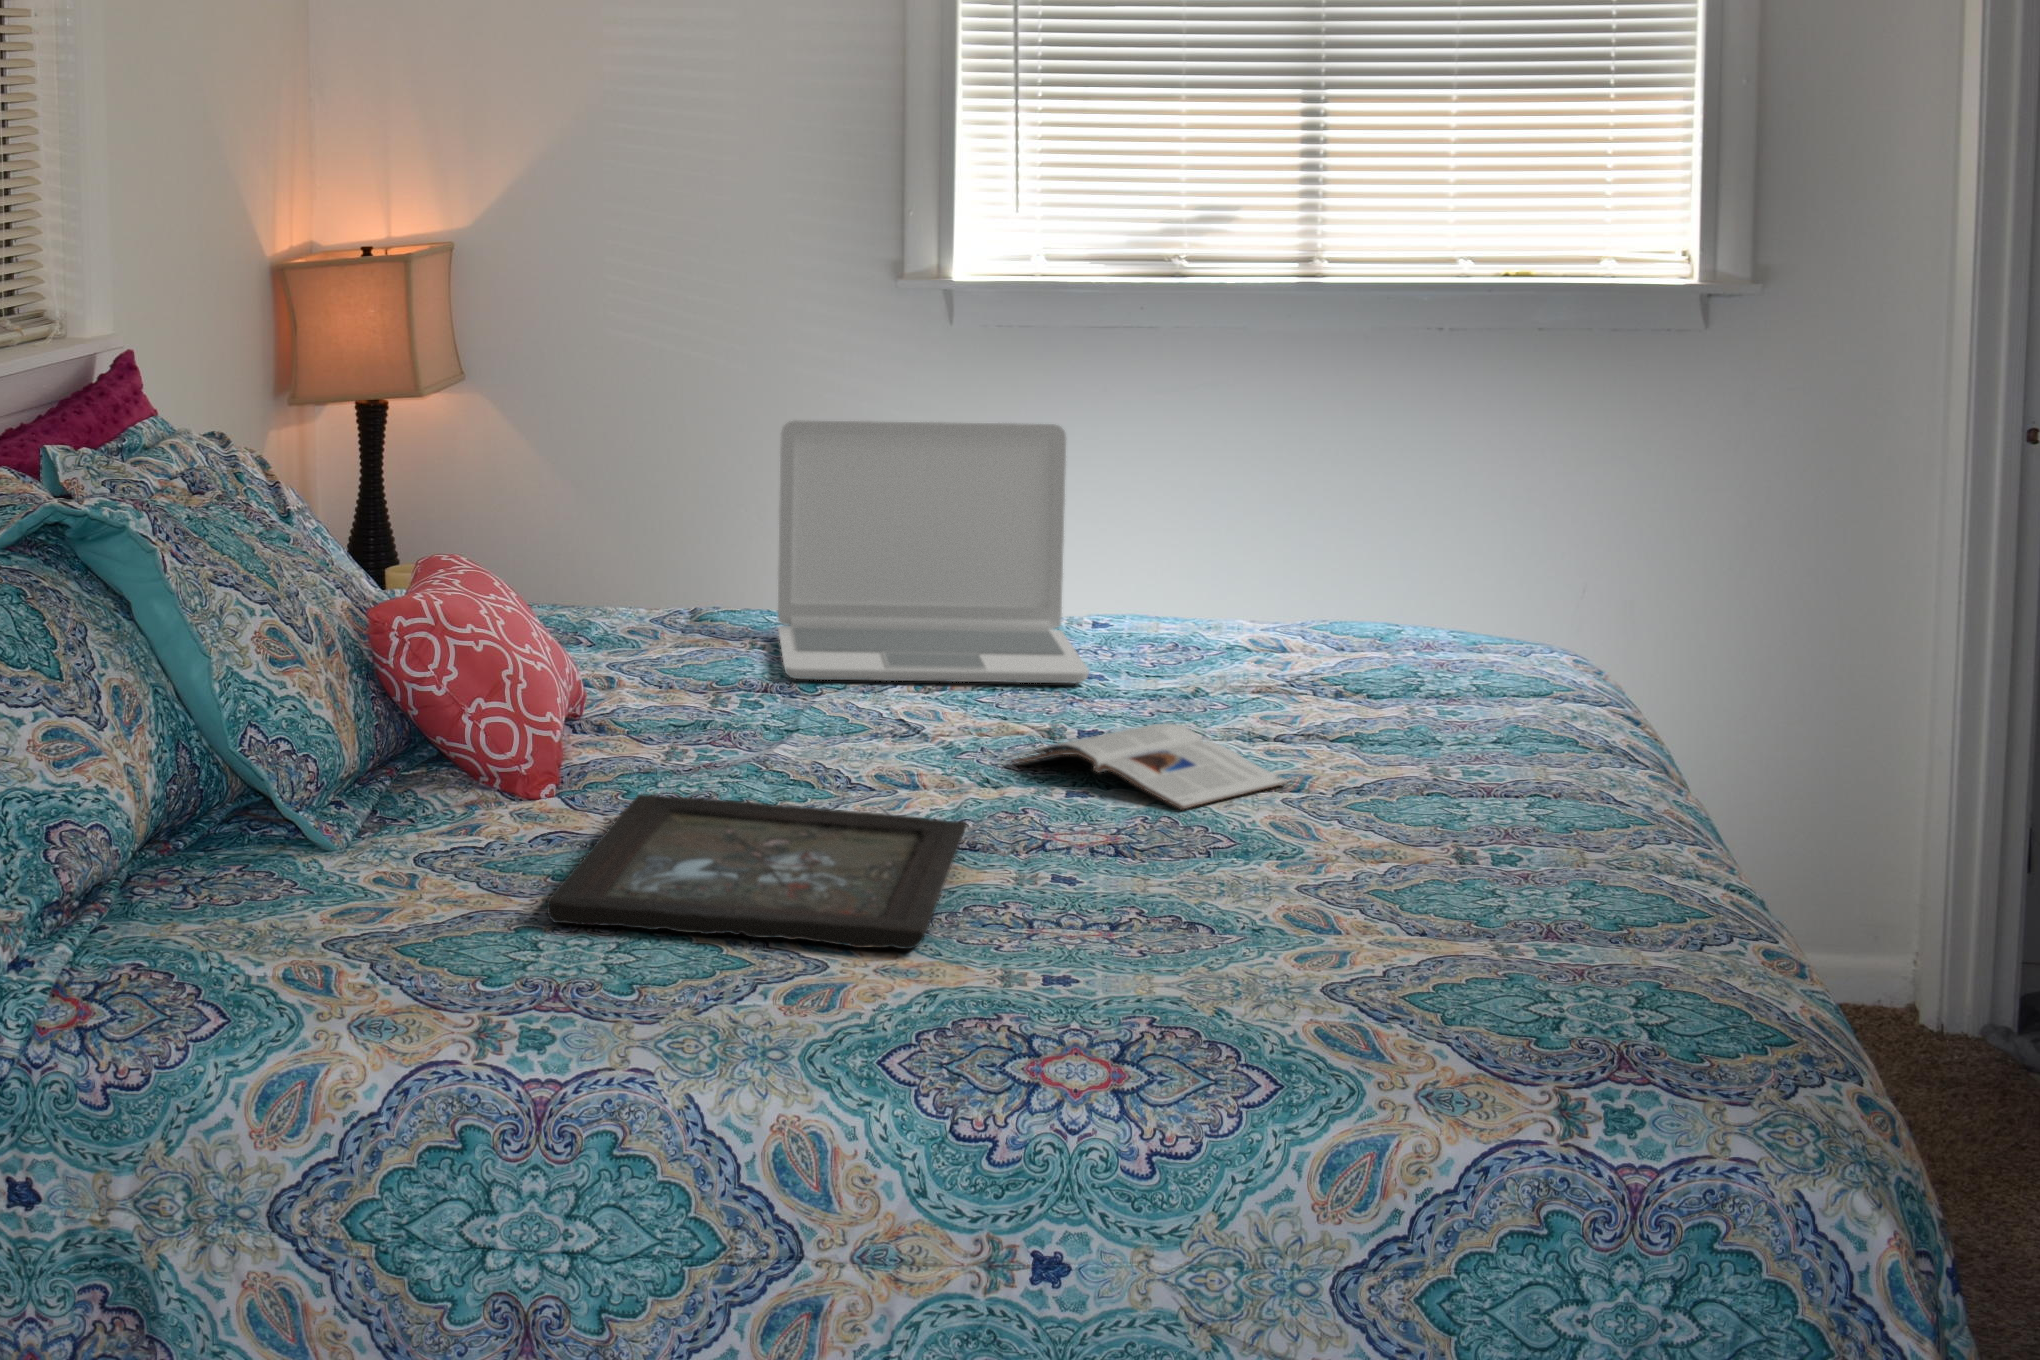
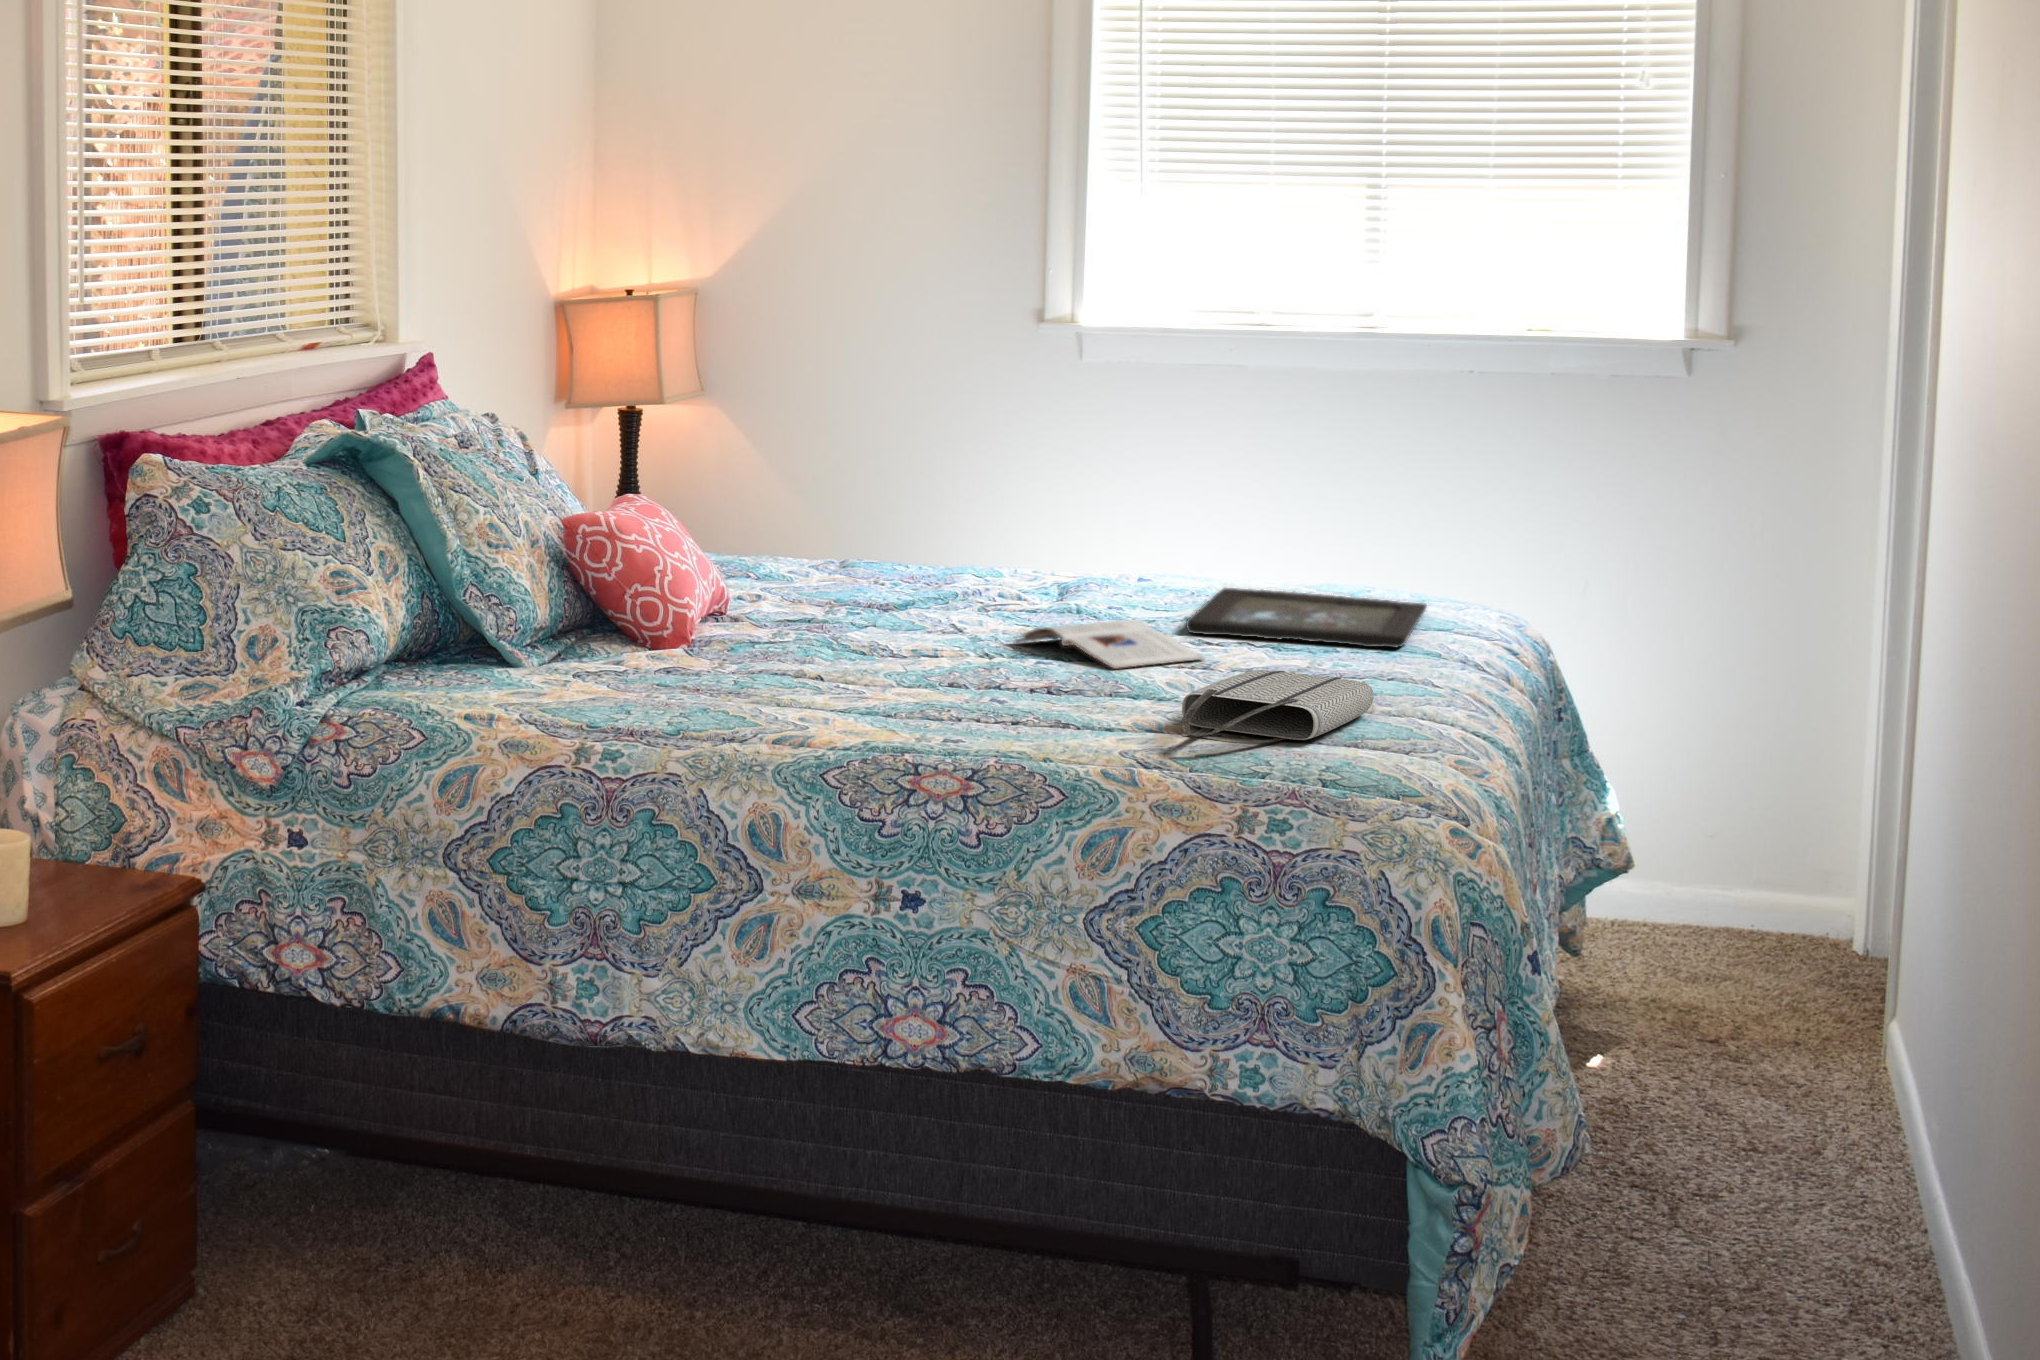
laptop: present [778,421,1089,683] -> none [883,412,1115,604]
tray: present [547,794,967,949] -> present [1186,588,1427,647]
tote bag: none [1360,821,1596,968] -> present [1181,670,1374,744]

